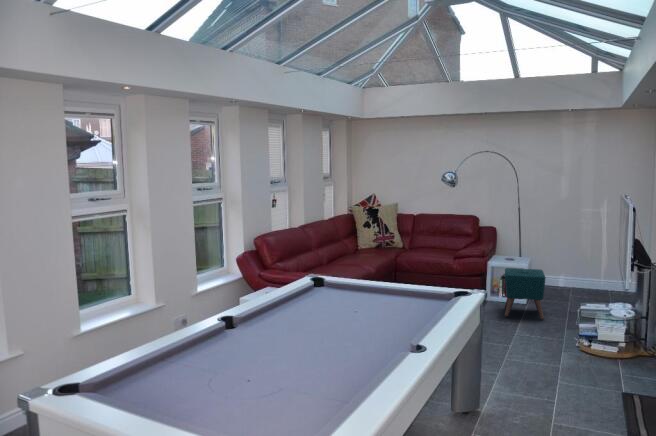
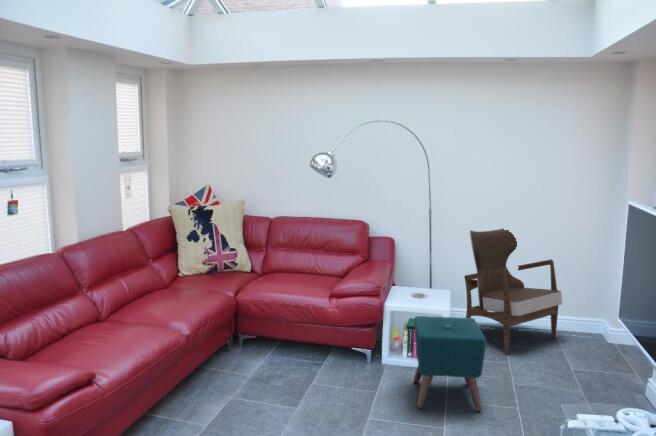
armchair: none [543,220,613,299] -> present [464,229,562,353]

